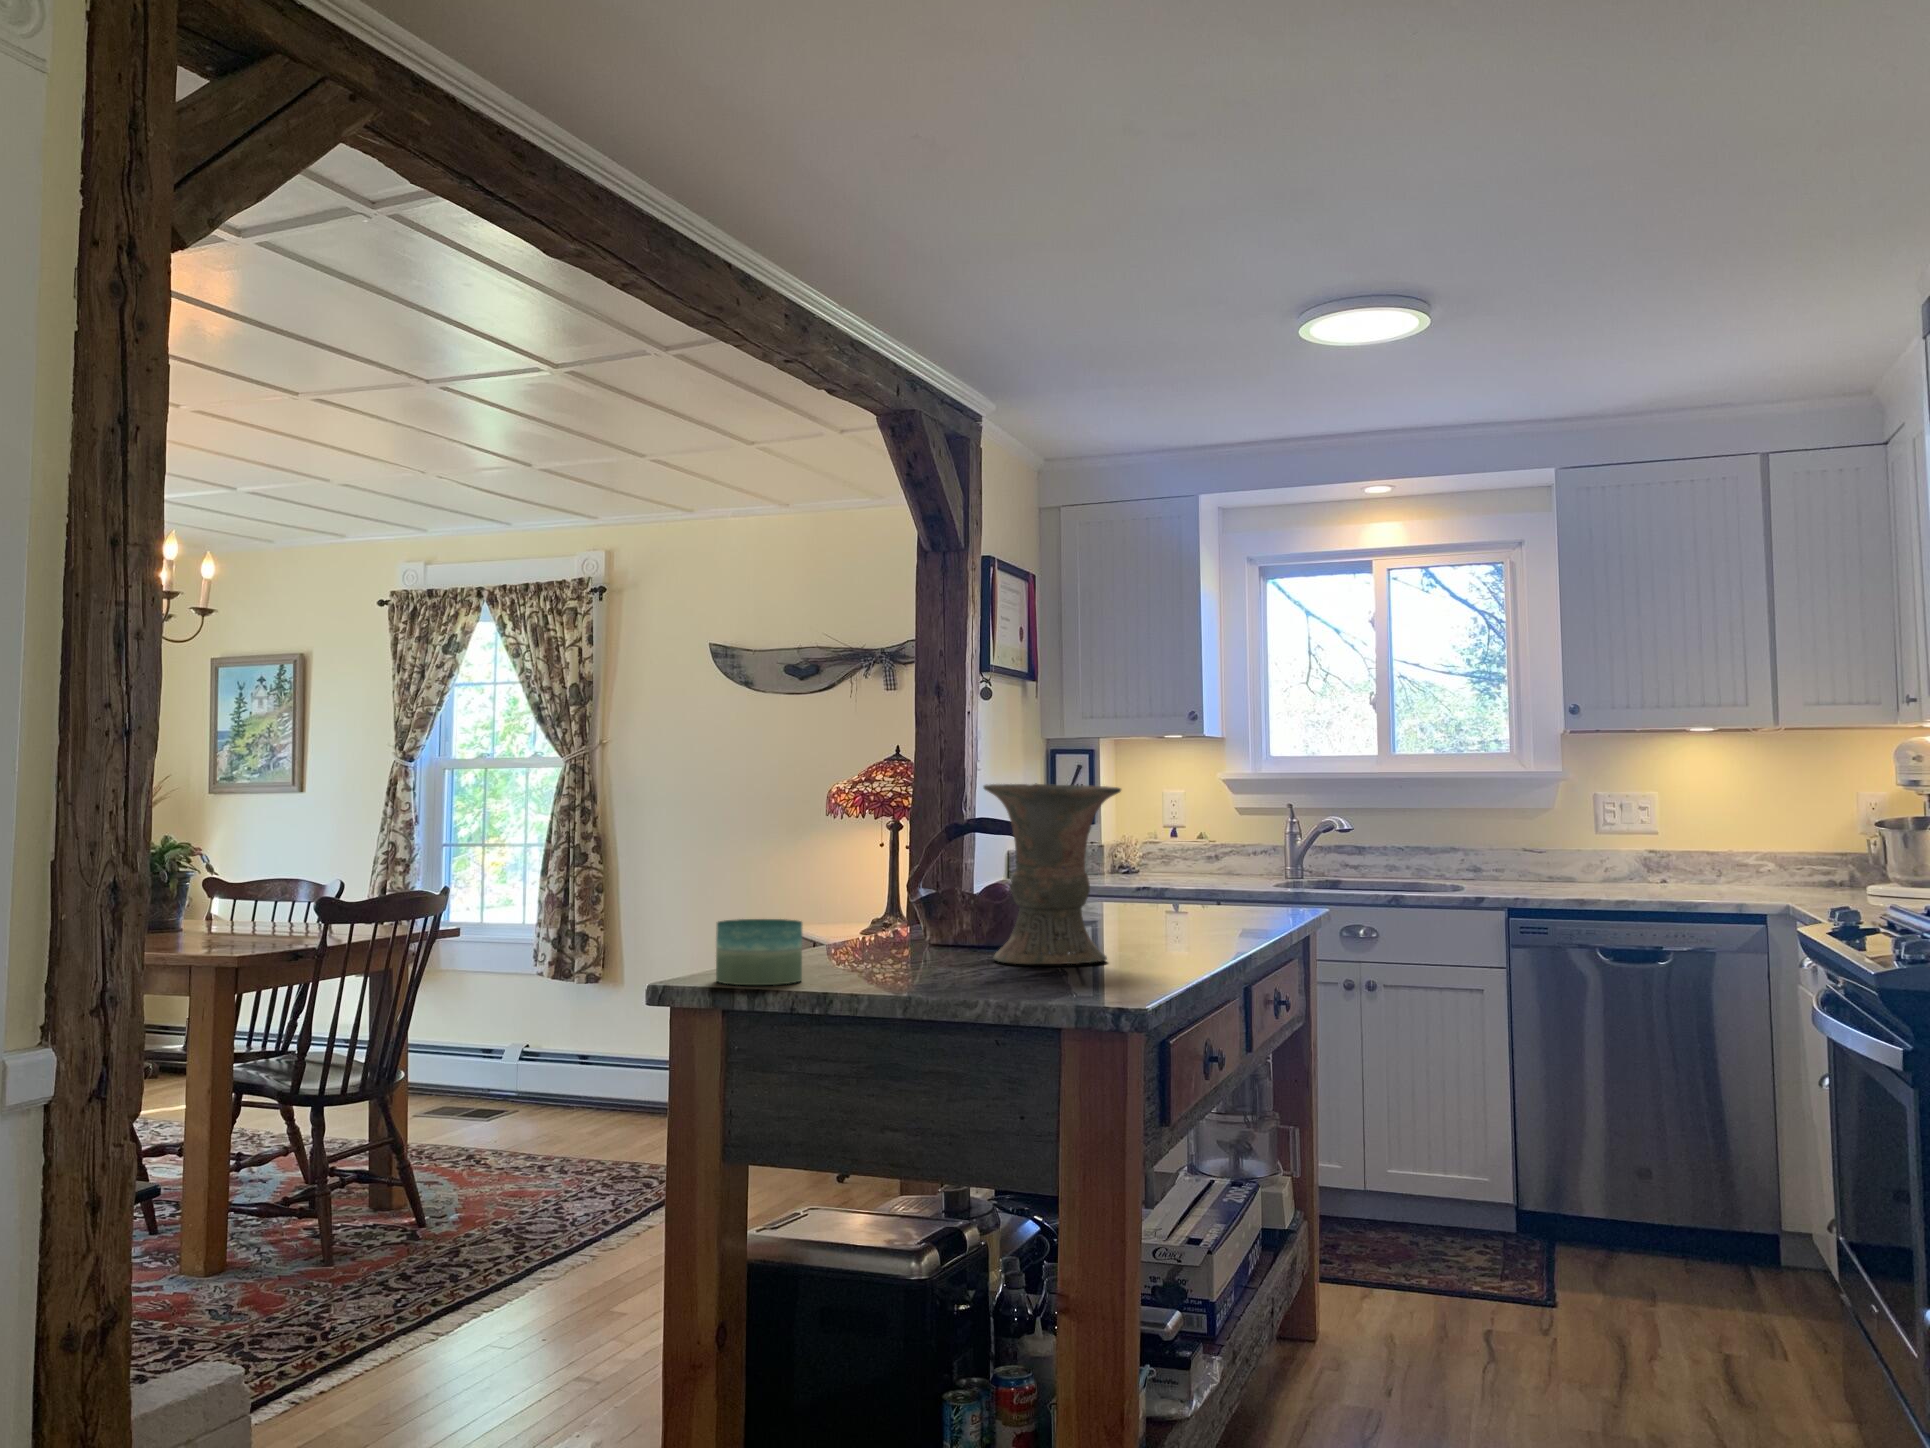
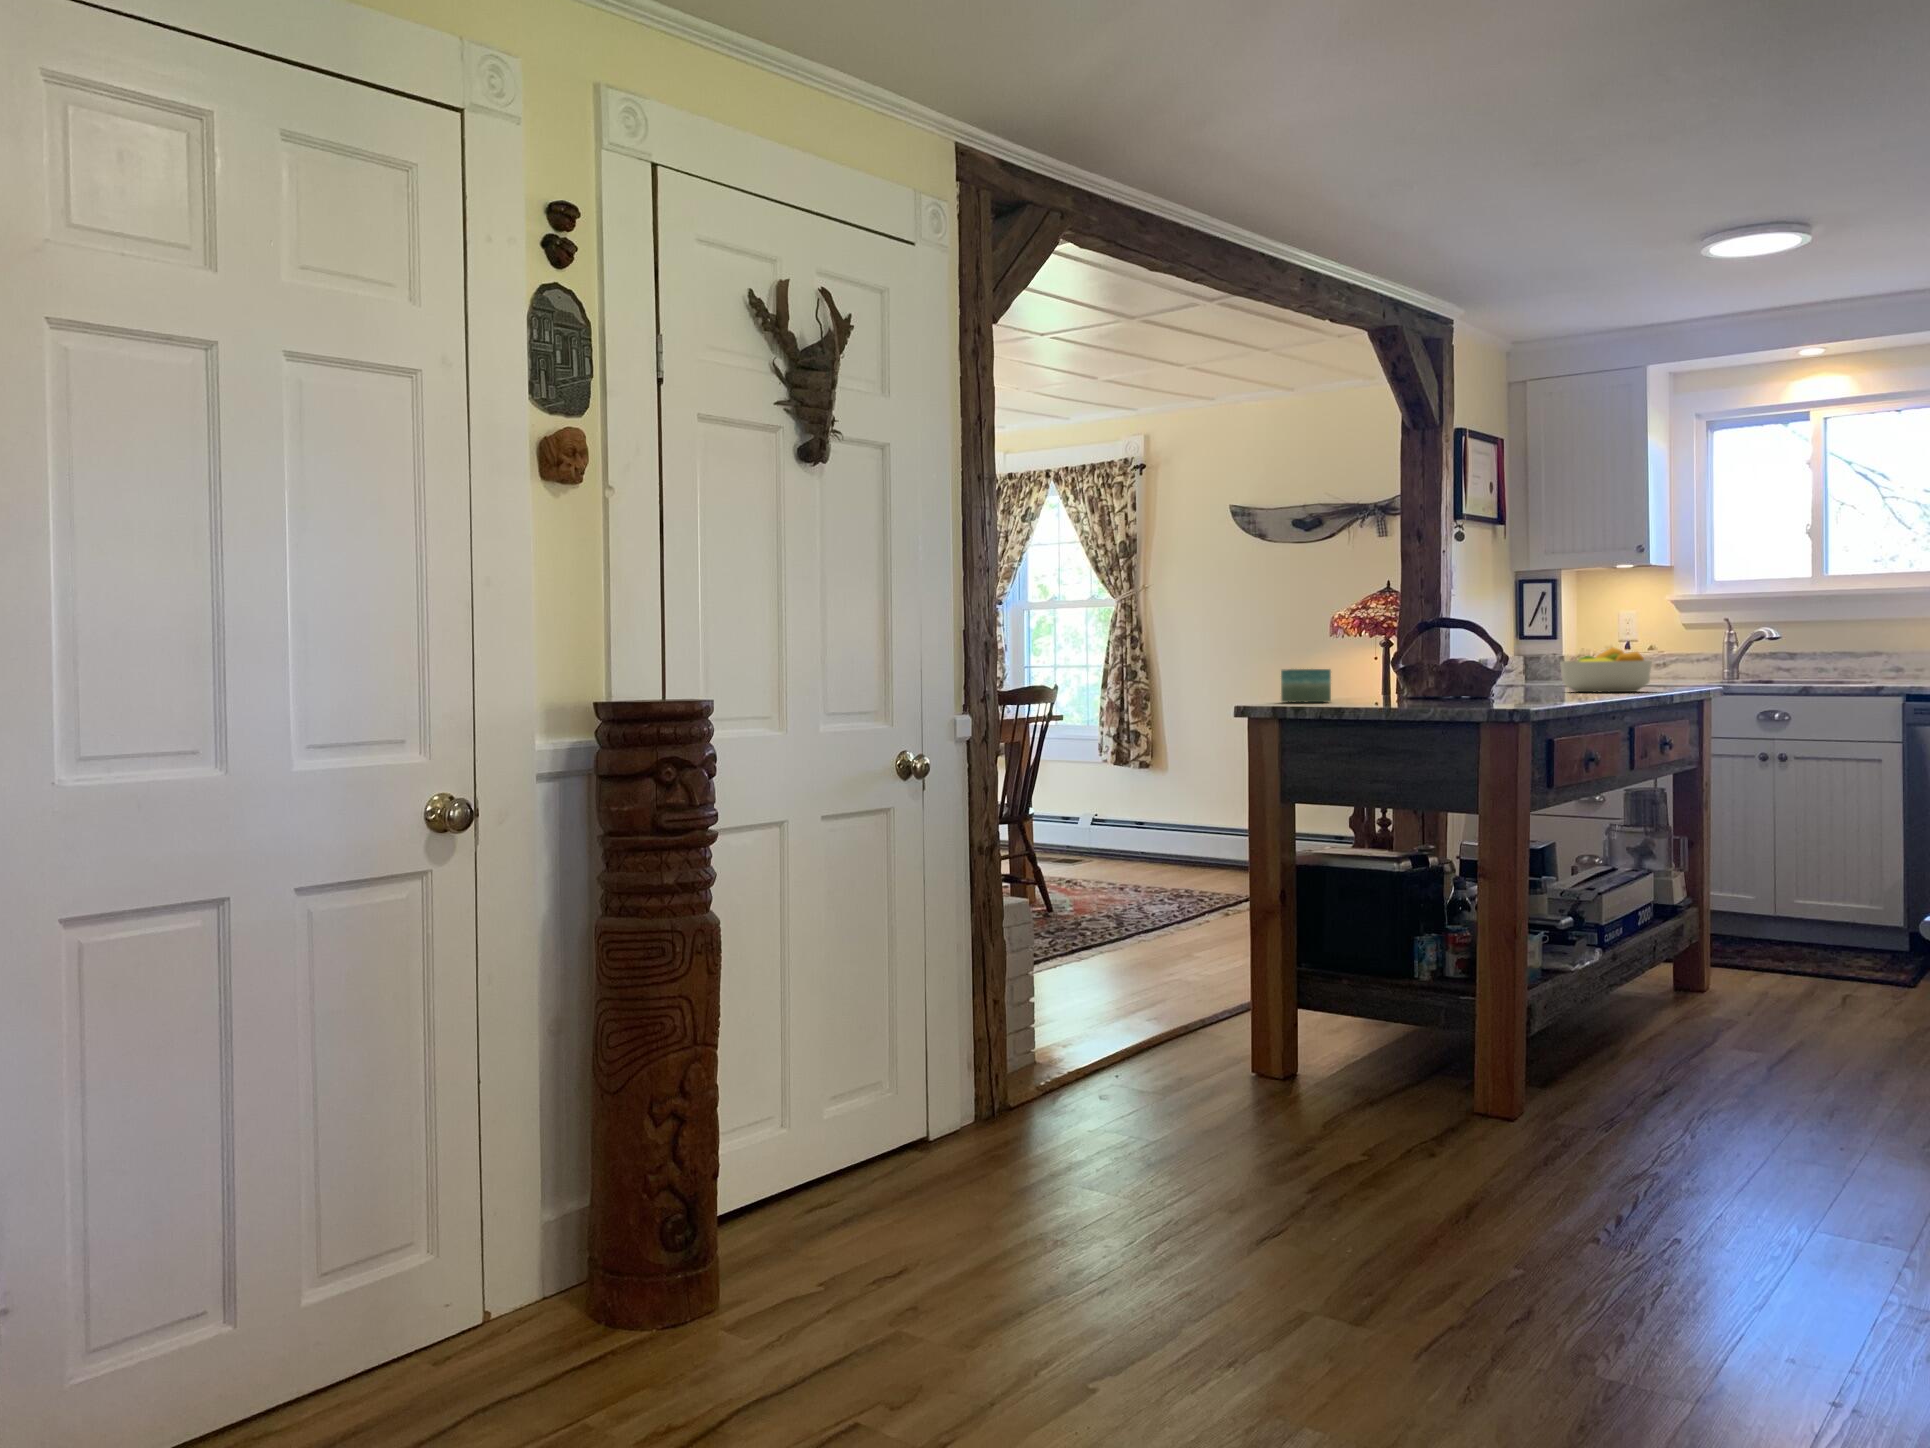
vase: present [984,783,1121,965] -> none [1442,591,1532,699]
fruit bowl: none [1131,854,1251,924] -> present [1560,648,1652,692]

